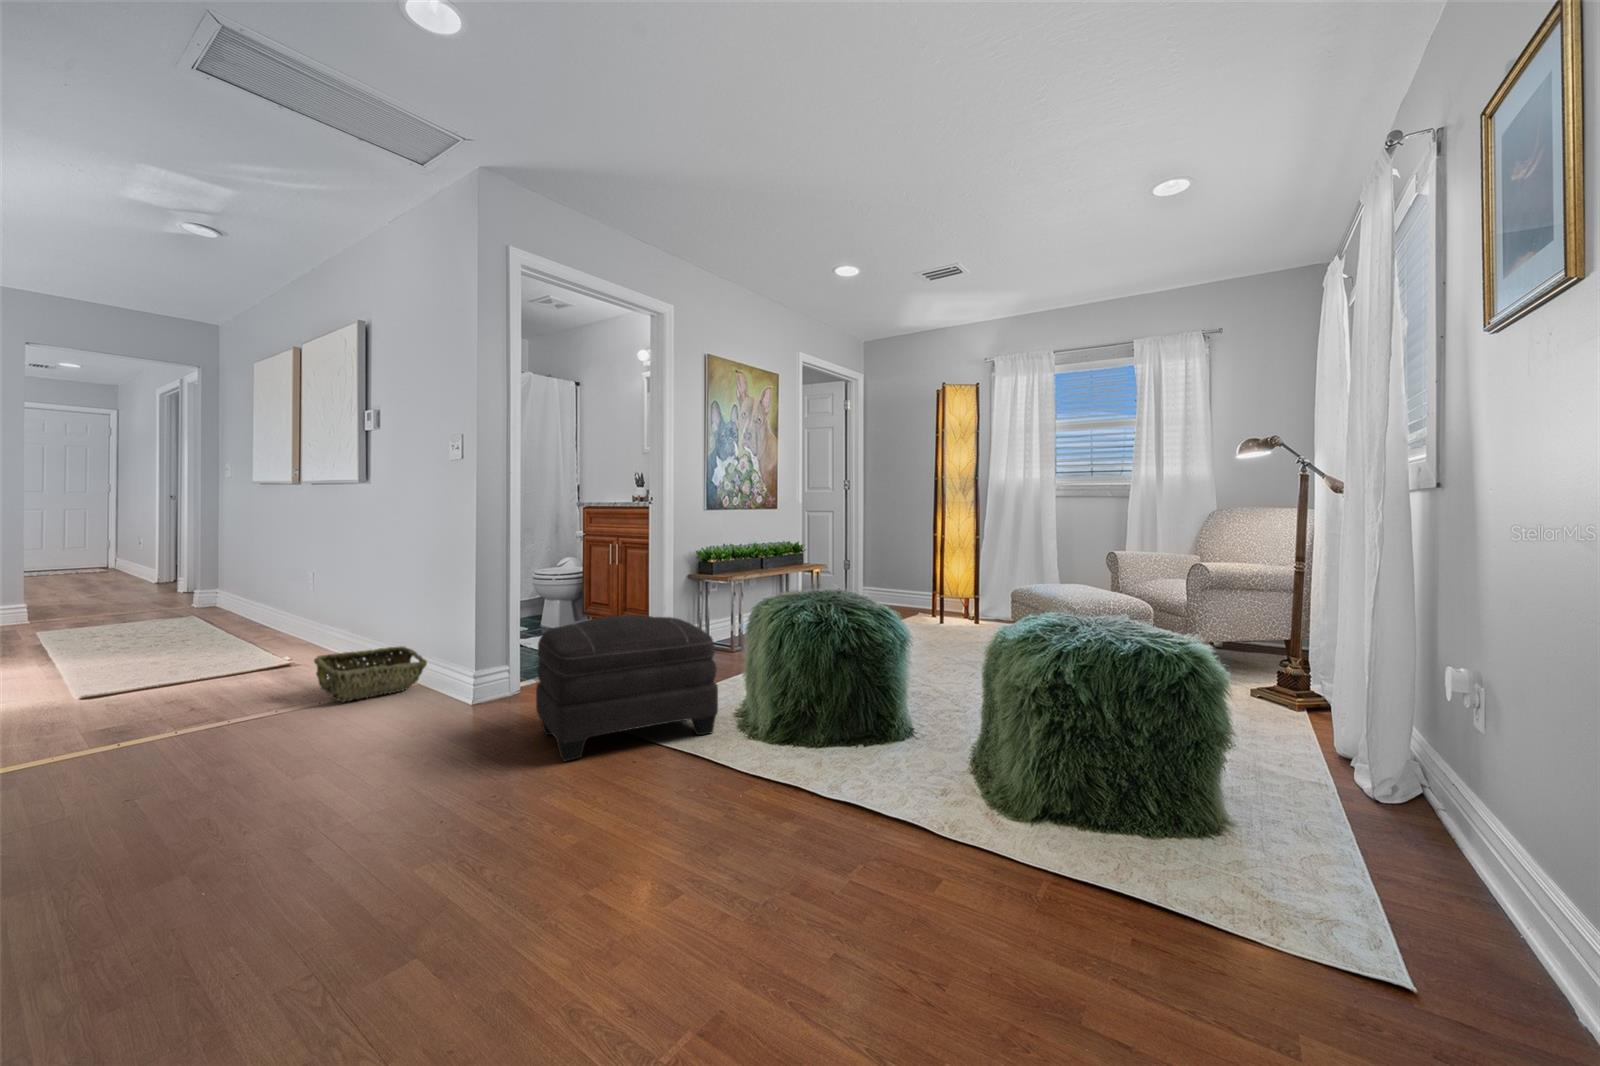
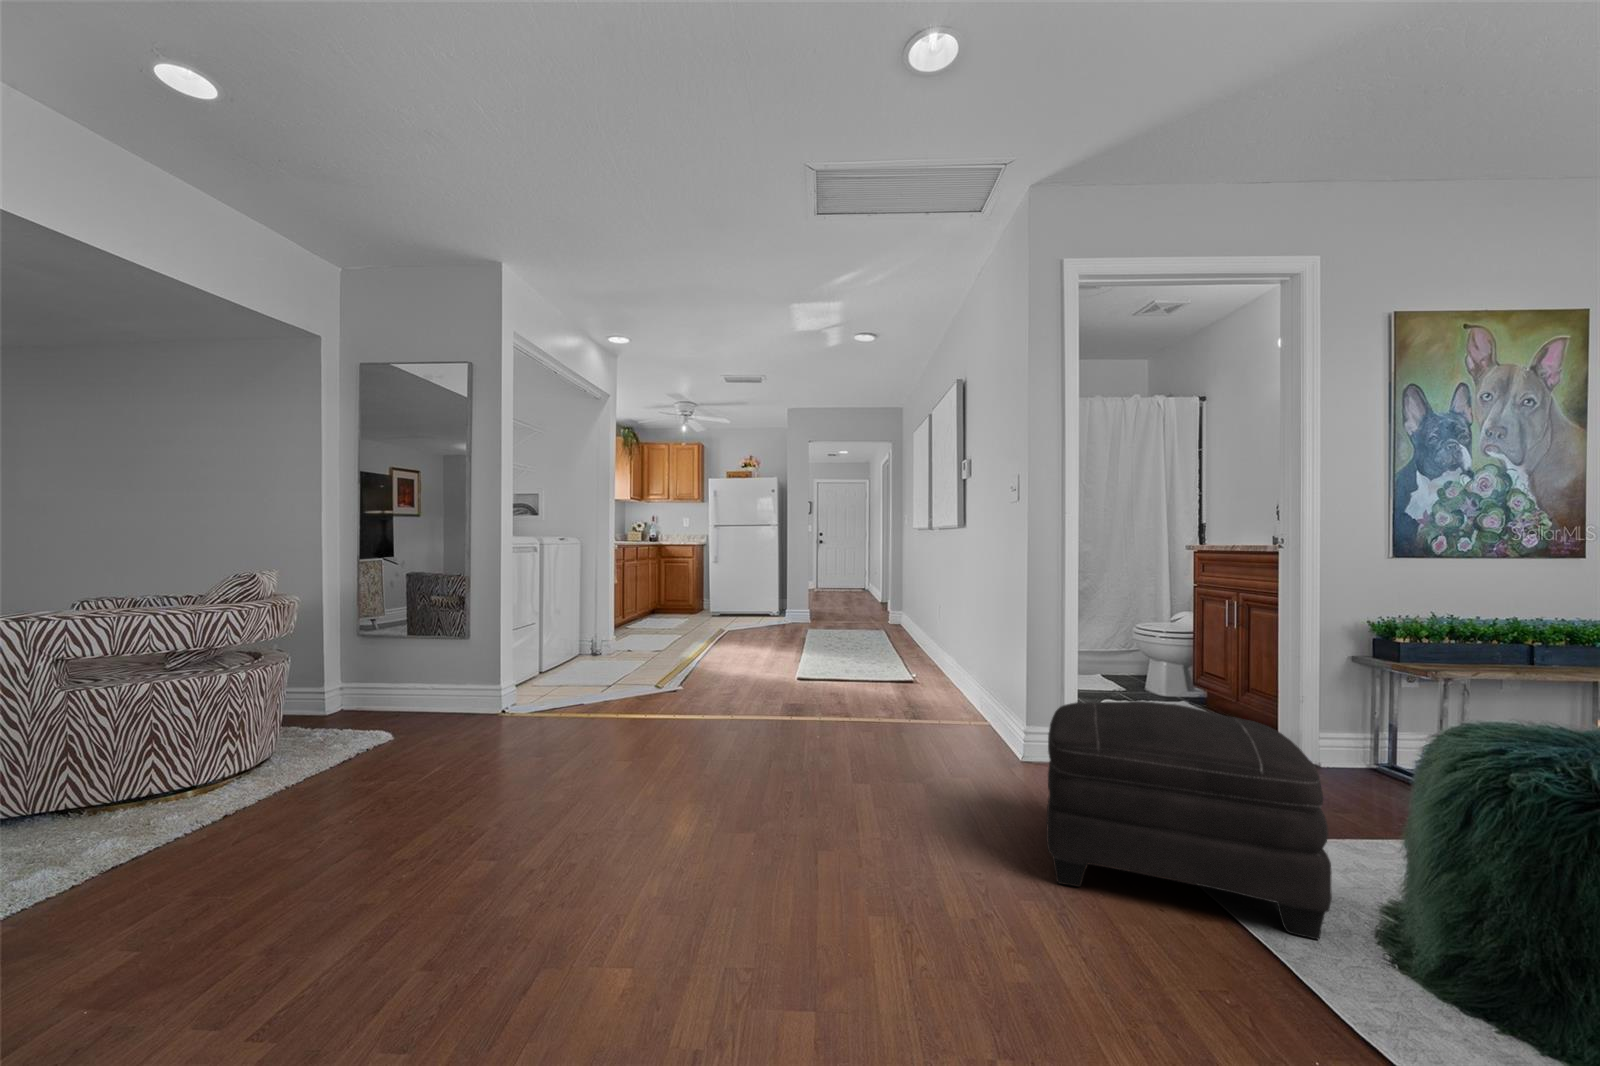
woven basket: present [314,646,427,702] -> none [898,681,985,730]

